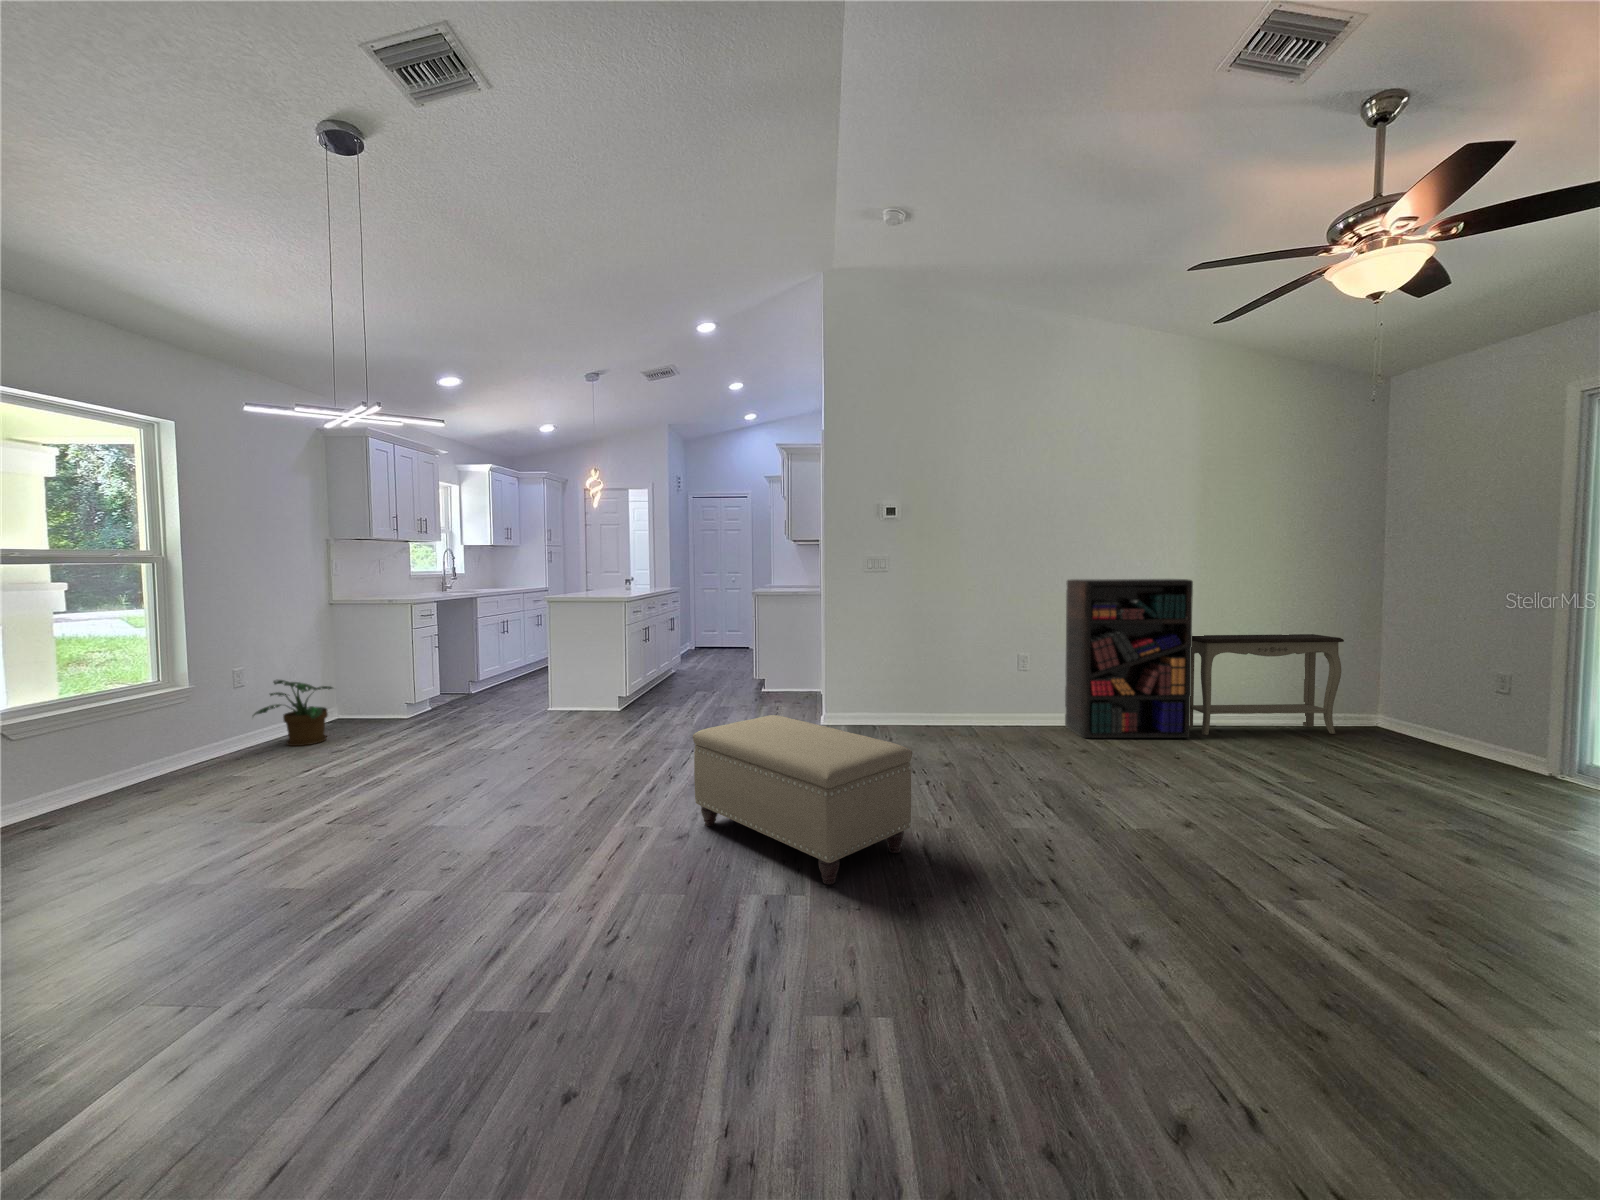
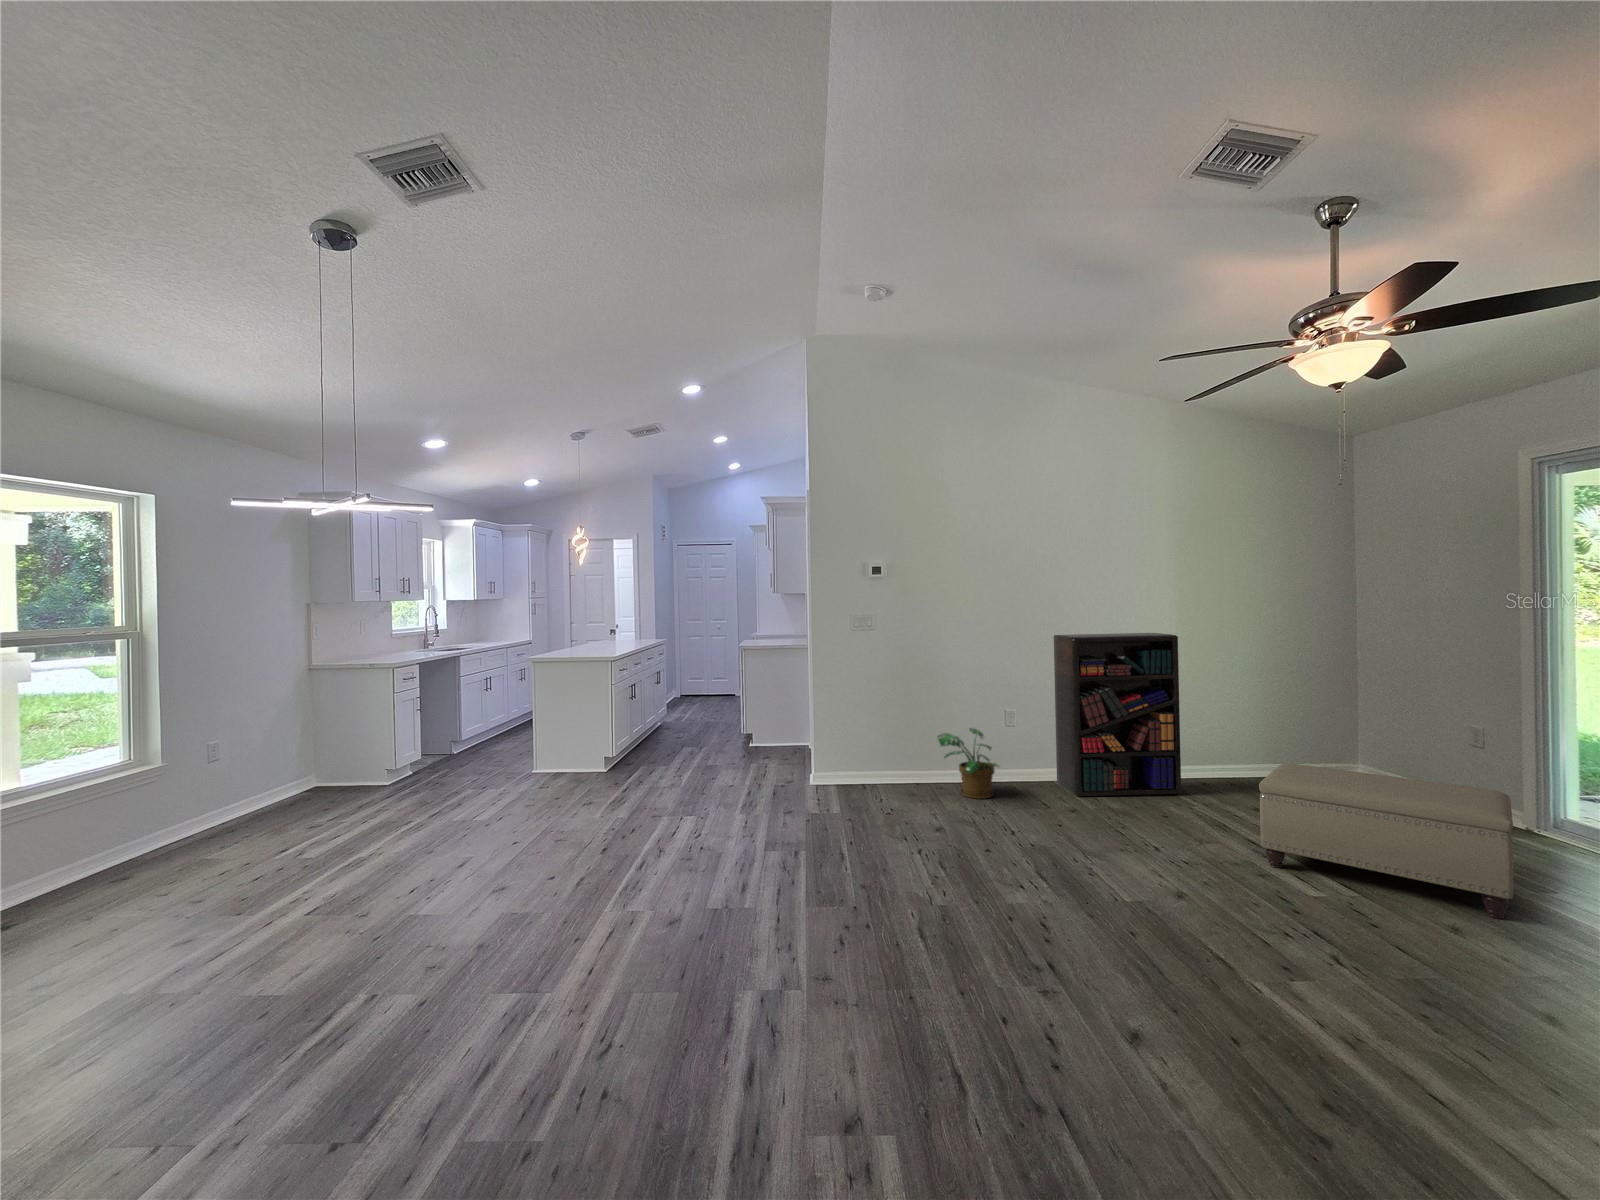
console table: present [1190,634,1344,735] -> none [1169,685,1328,790]
potted plant: present [252,680,333,746] -> present [937,728,999,799]
ottoman: present [693,715,912,885] -> present [1259,764,1513,919]

